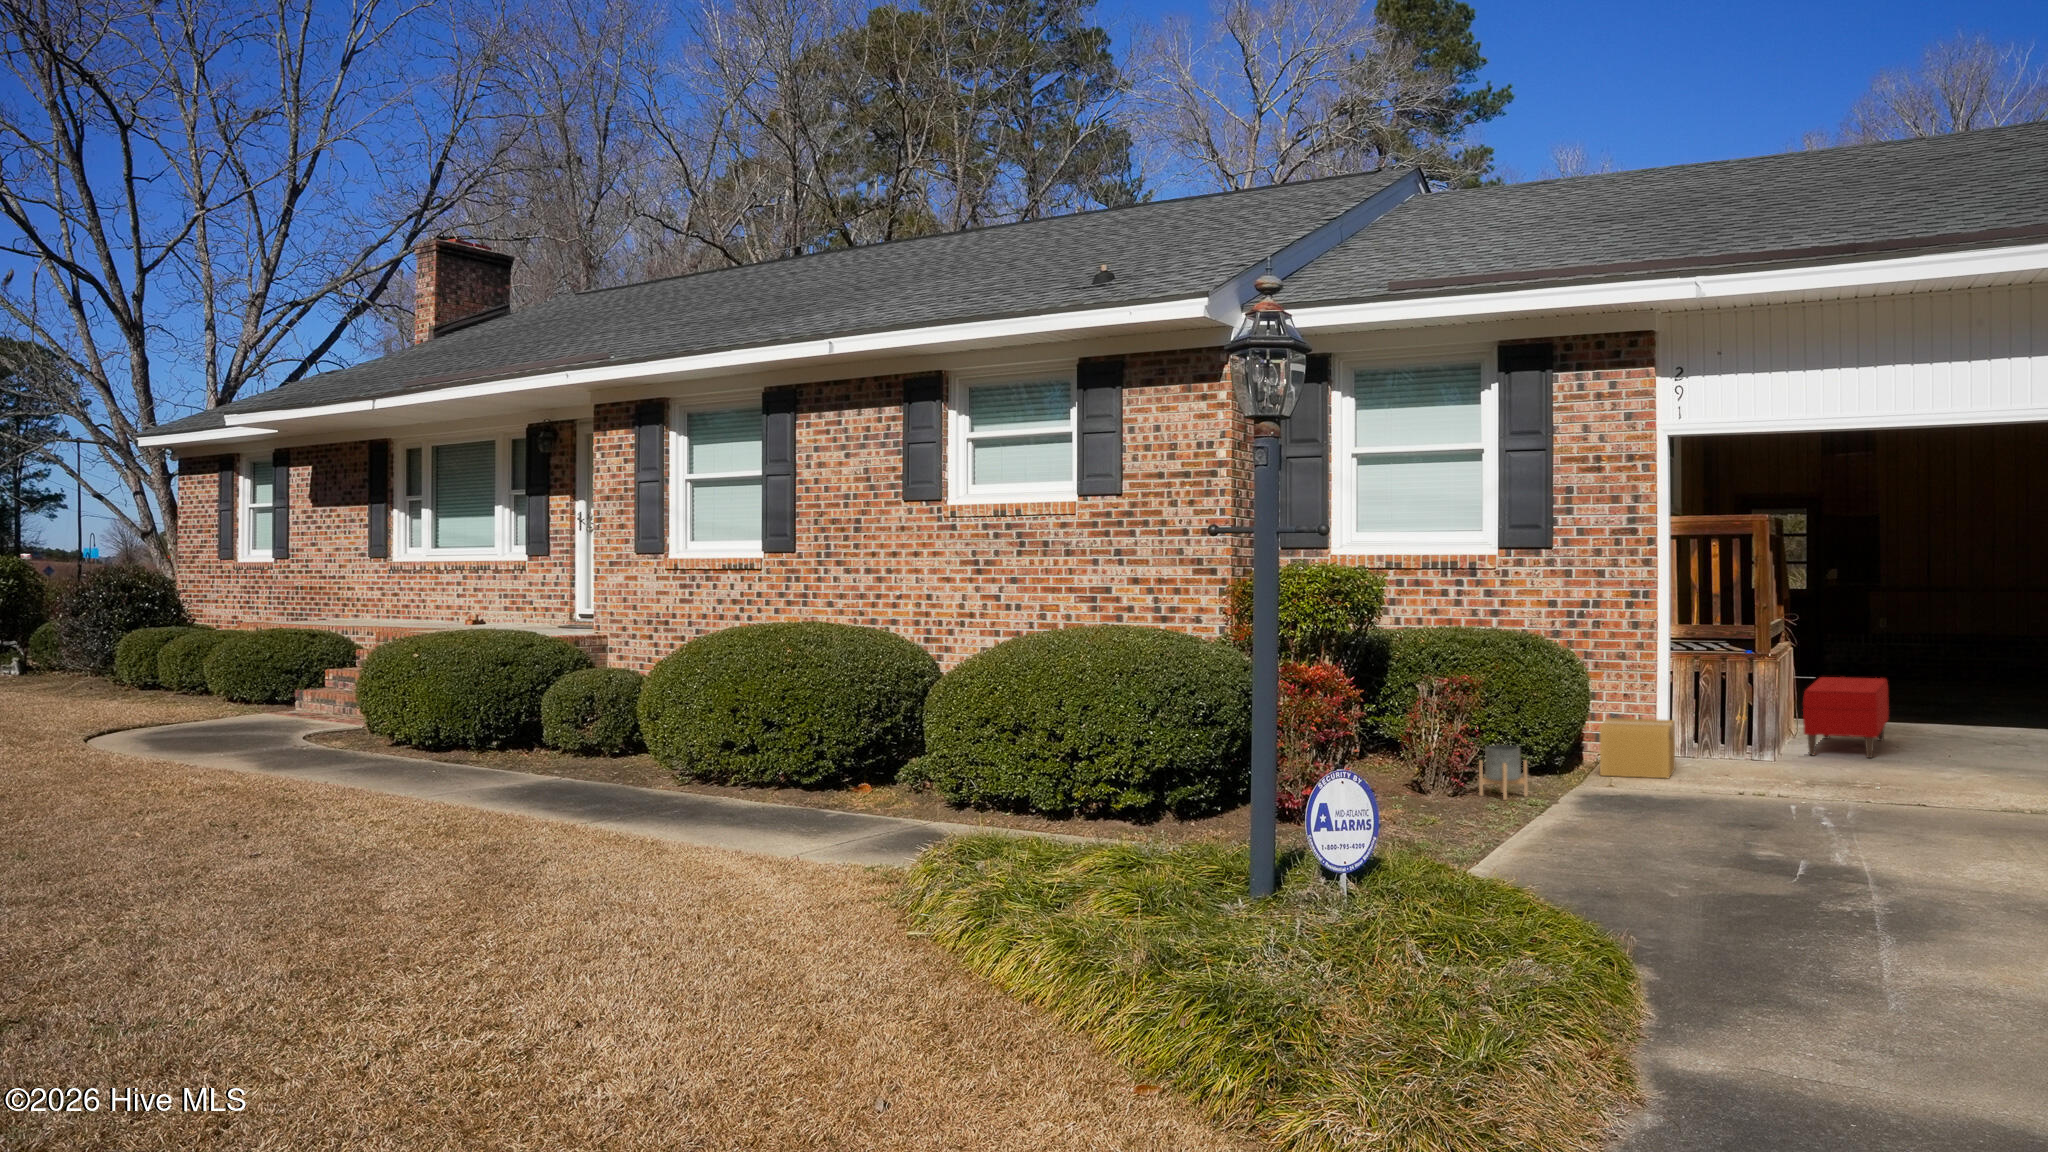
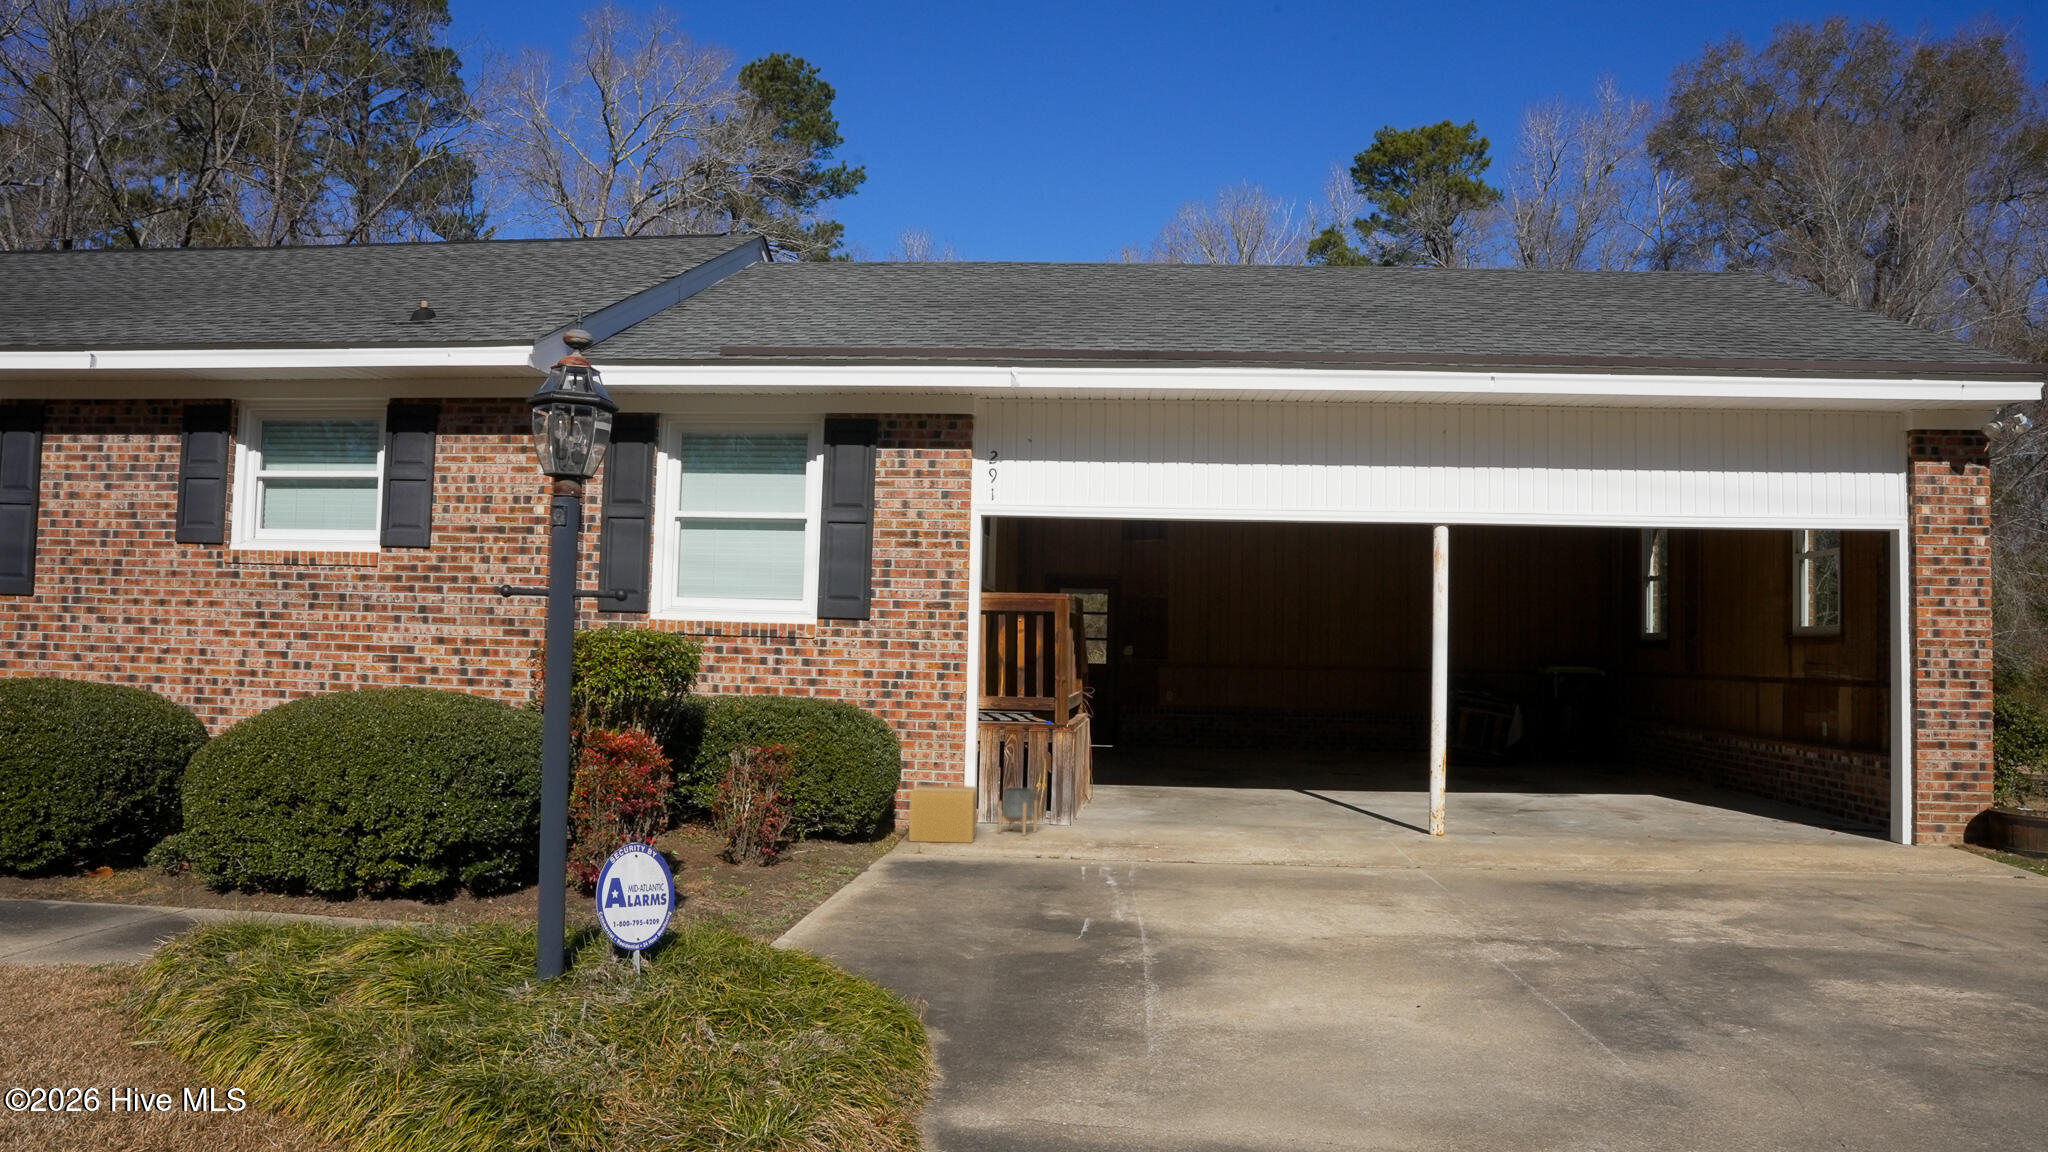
bench: present [1803,677,1889,758] -> none [1085,749,1150,822]
planter: present [1479,745,1528,800] -> present [998,787,1037,835]

